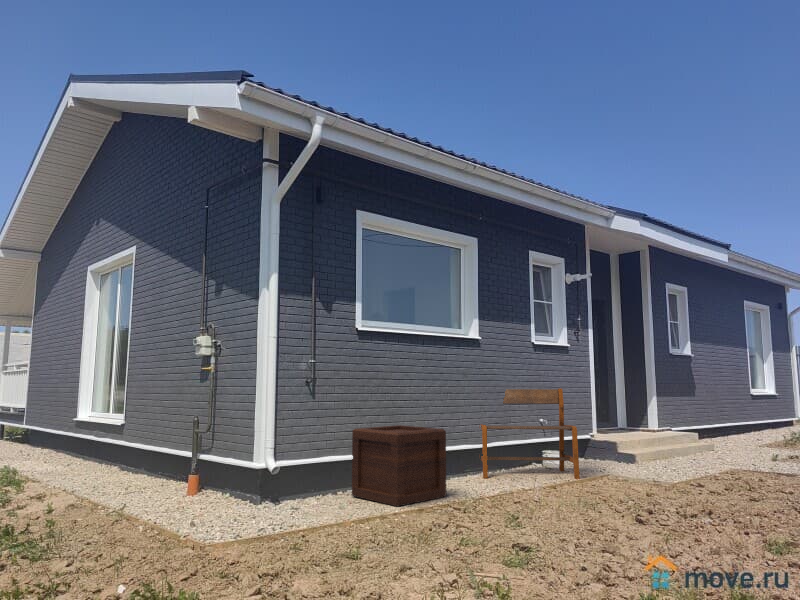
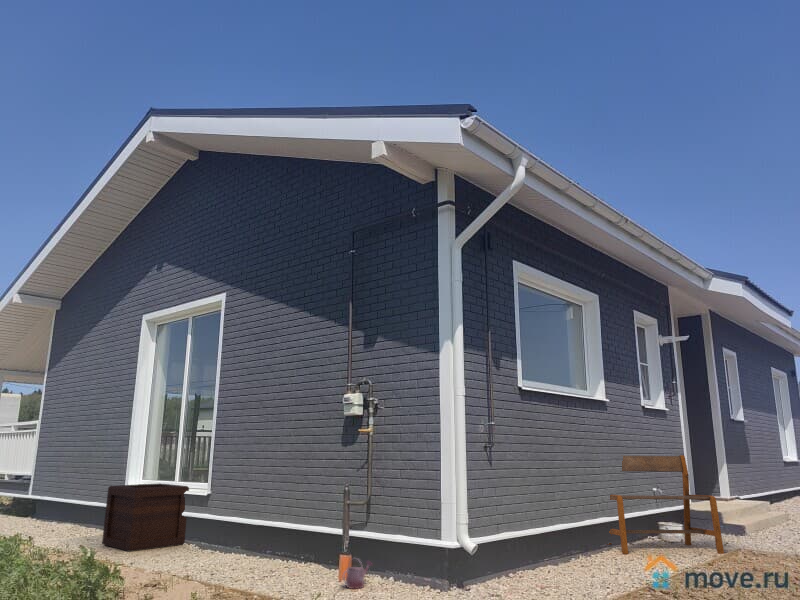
wooden crate: present [352,425,446,506] -> present [102,484,189,552]
watering can: none [181,478,216,503] -> present [344,561,373,589]

